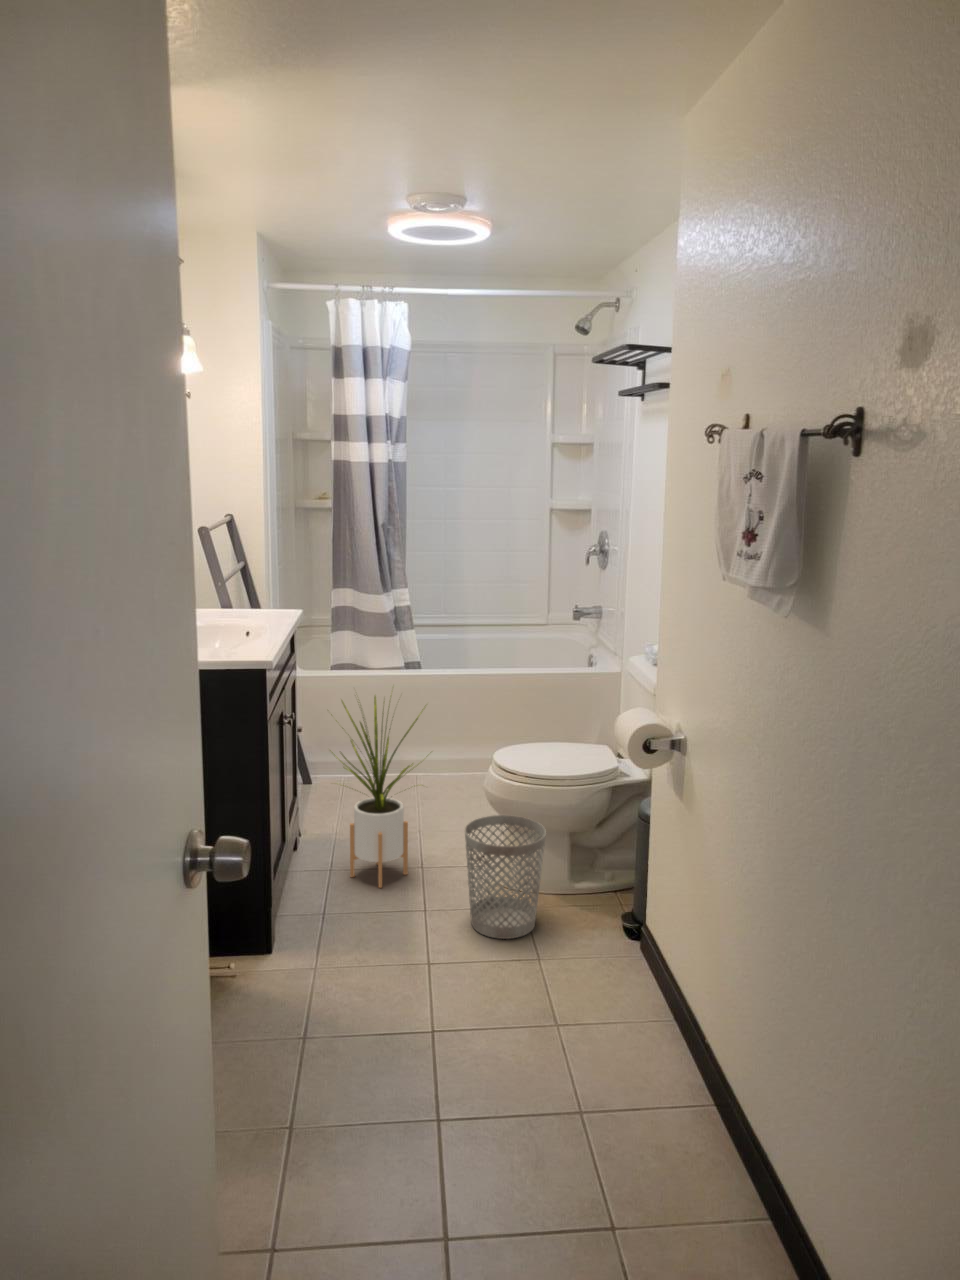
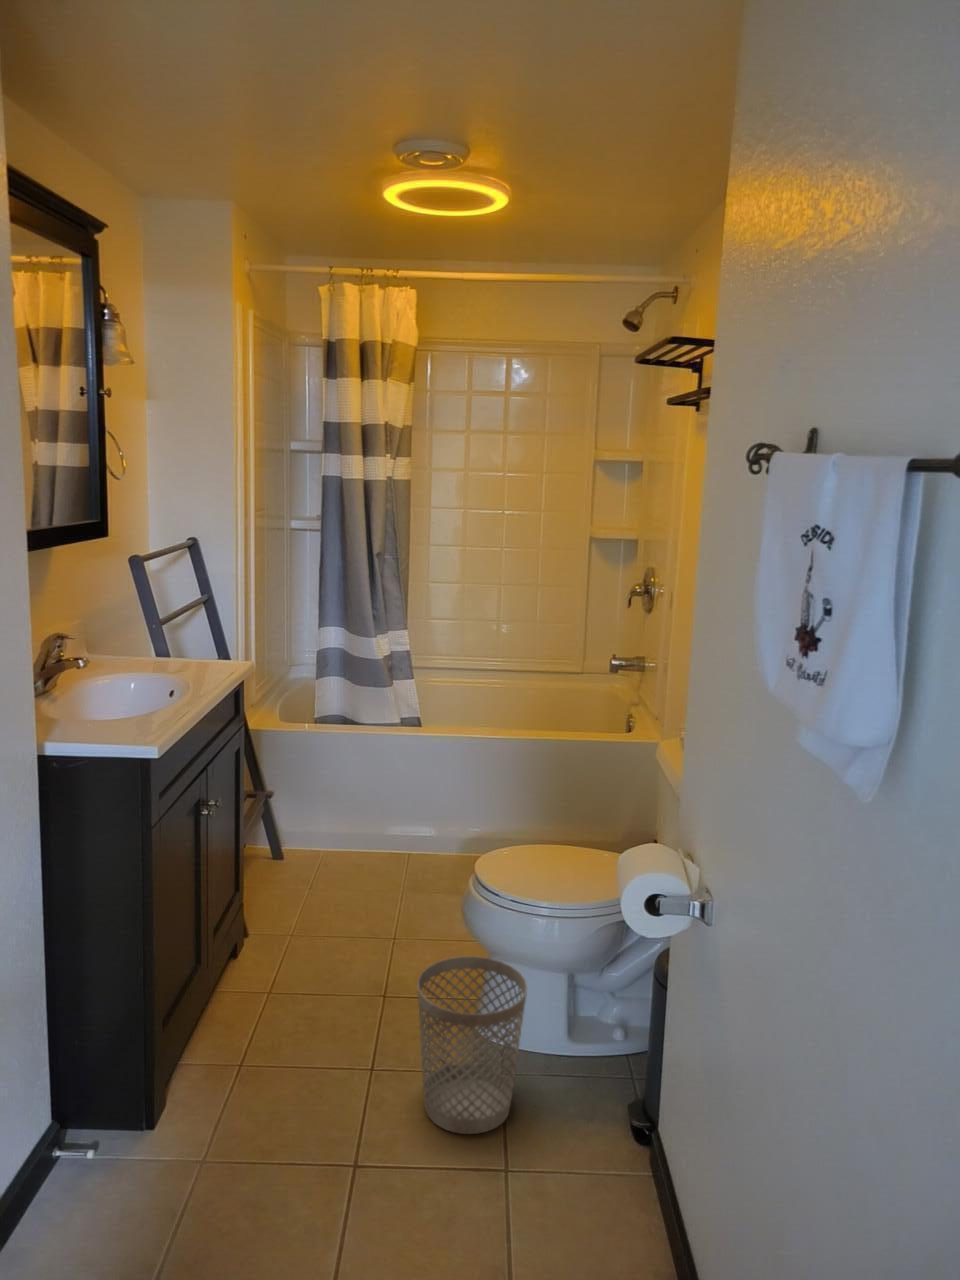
house plant: present [331,696,420,888] -> none [256,769,395,1034]

